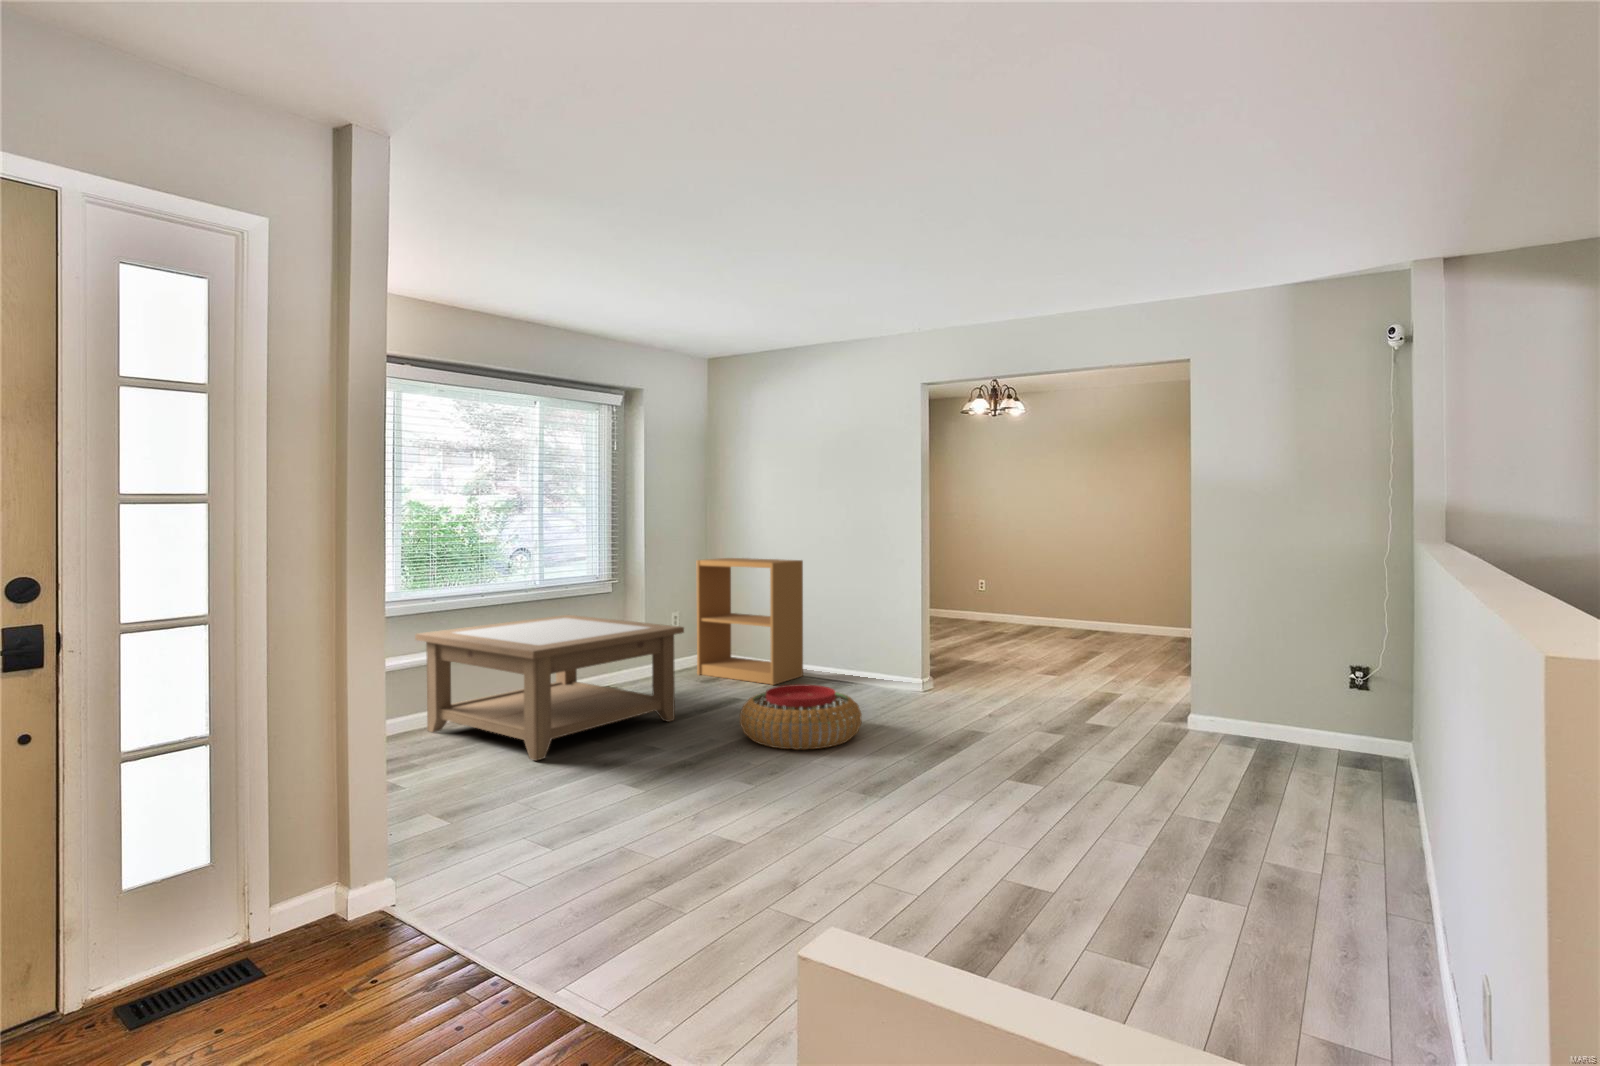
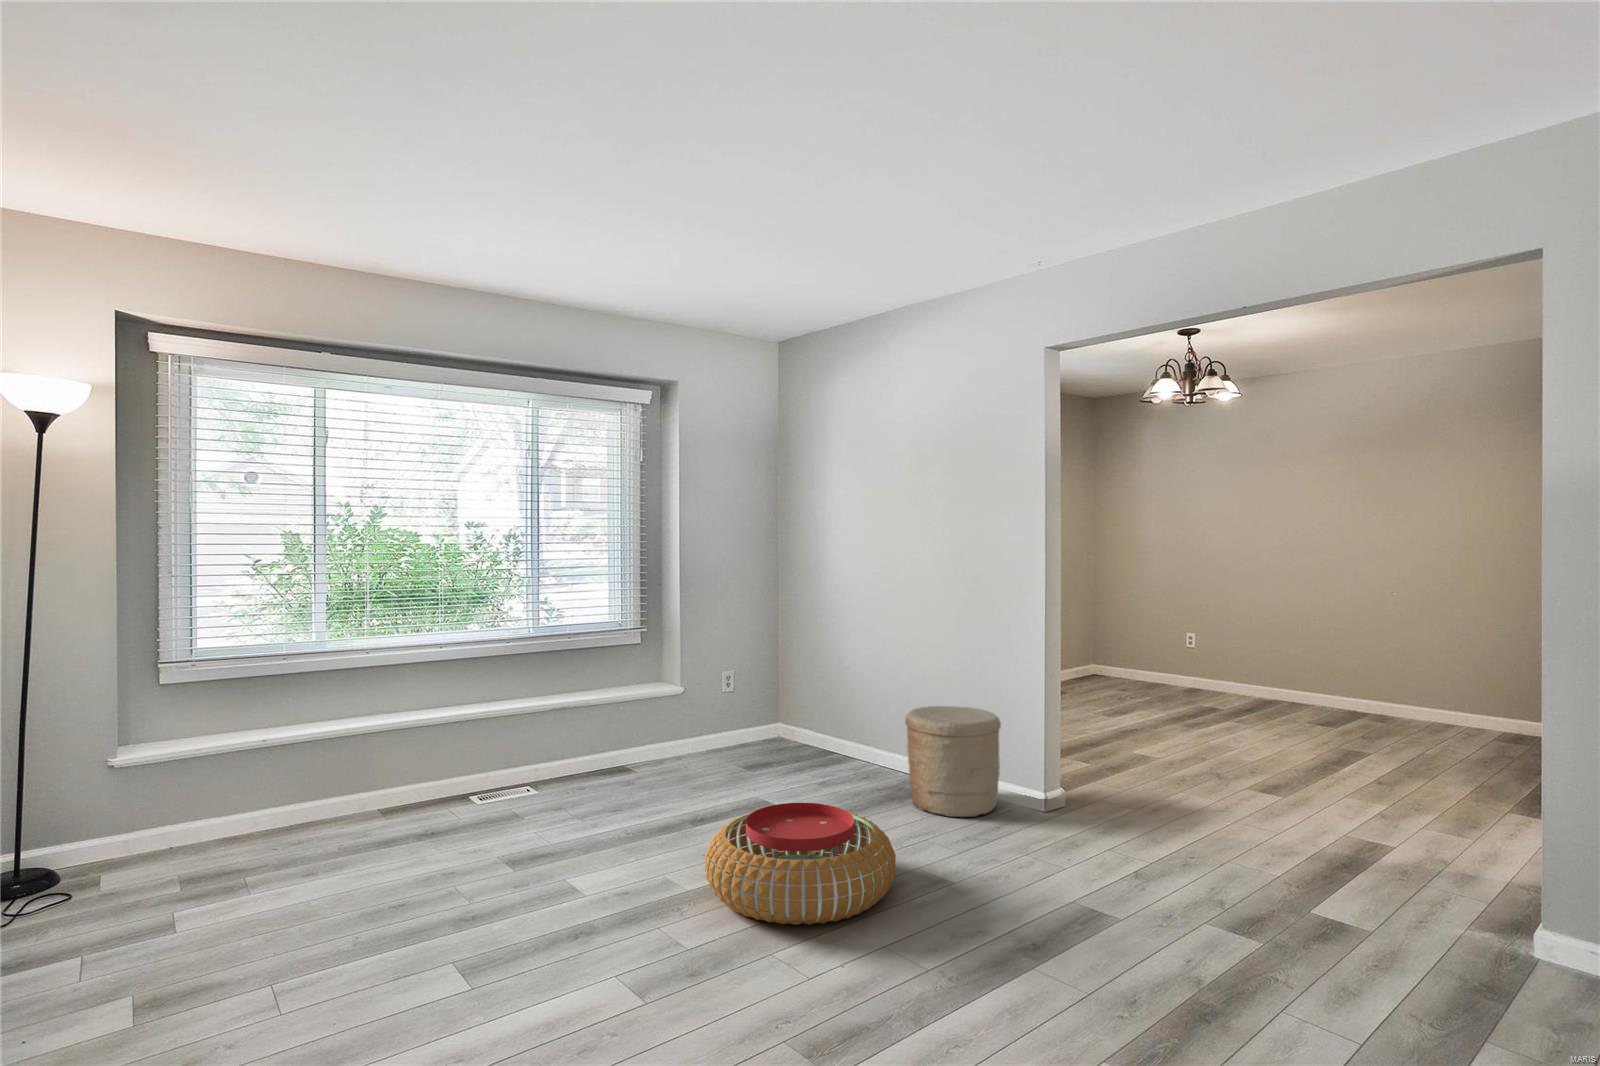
bookshelf: present [697,558,803,685] -> none [749,600,885,781]
coffee table: present [415,615,684,760] -> none [331,673,664,899]
woven basket: none [831,627,896,698] -> present [905,706,1001,817]

